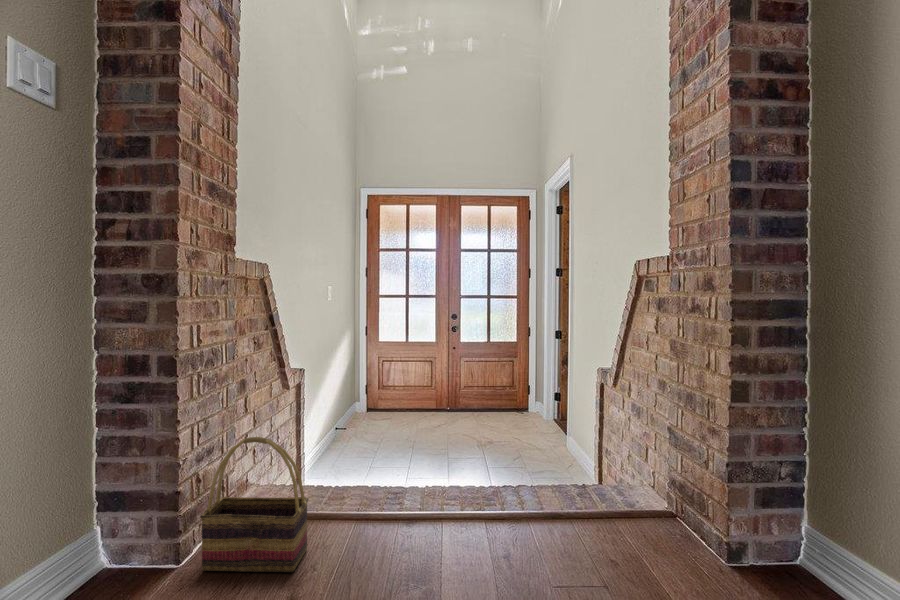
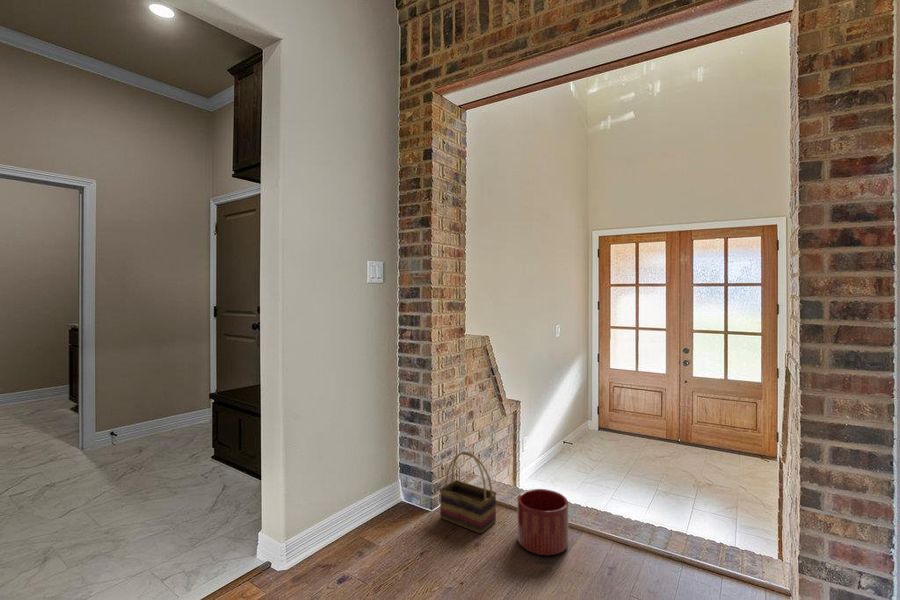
planter: none [357,473,437,571] -> present [517,489,568,555]

